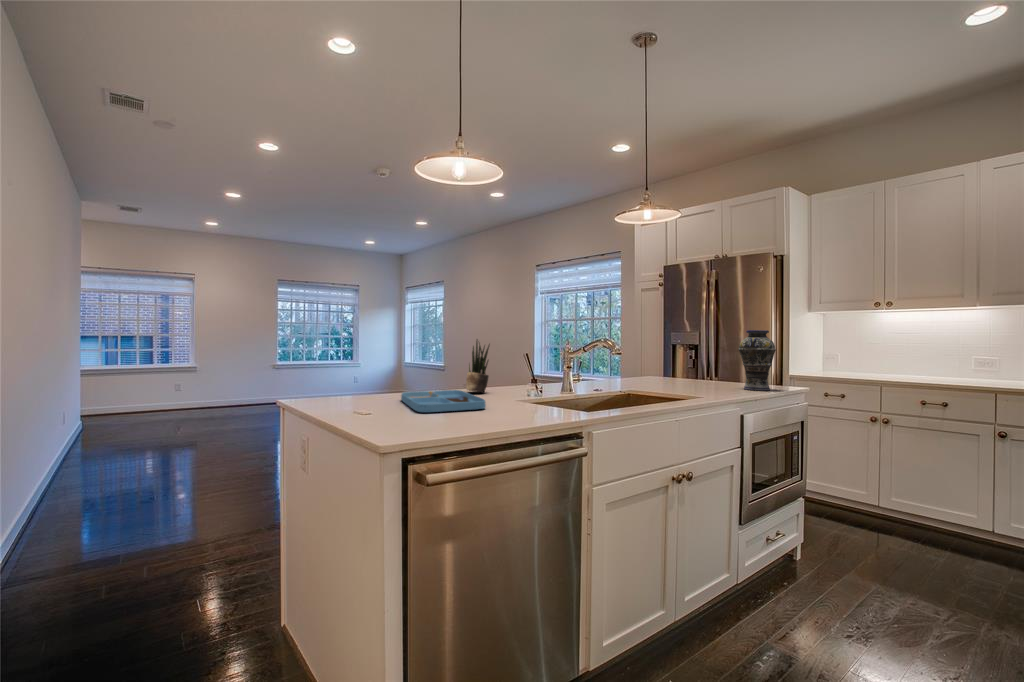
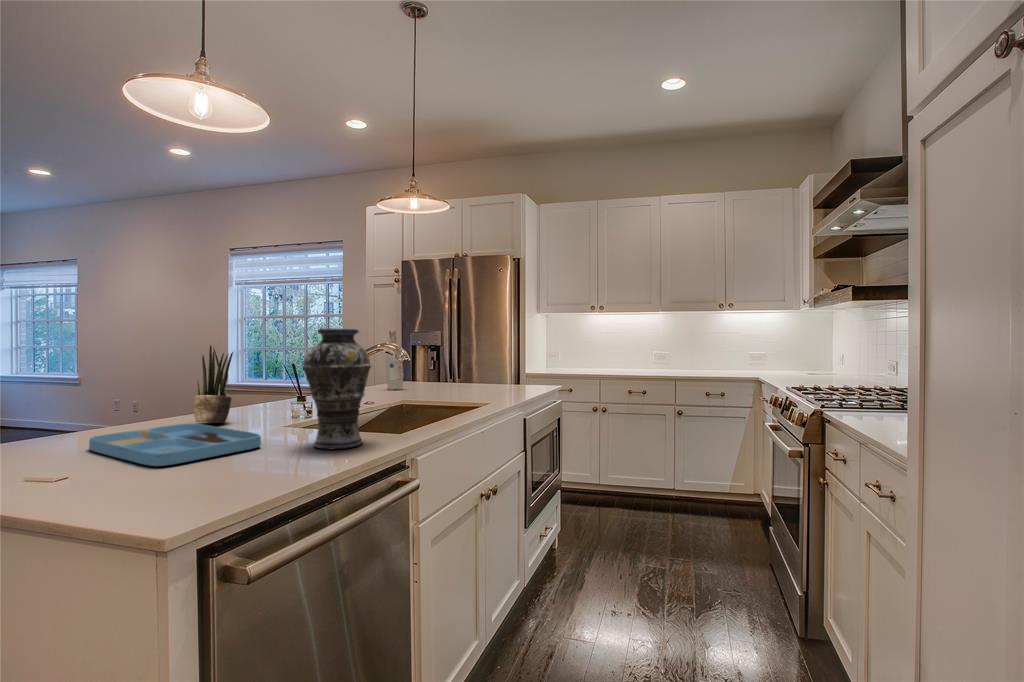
spray bottle: none [625,329,641,381] -> present [386,330,404,390]
vase: present [738,330,776,391] -> present [302,329,371,449]

